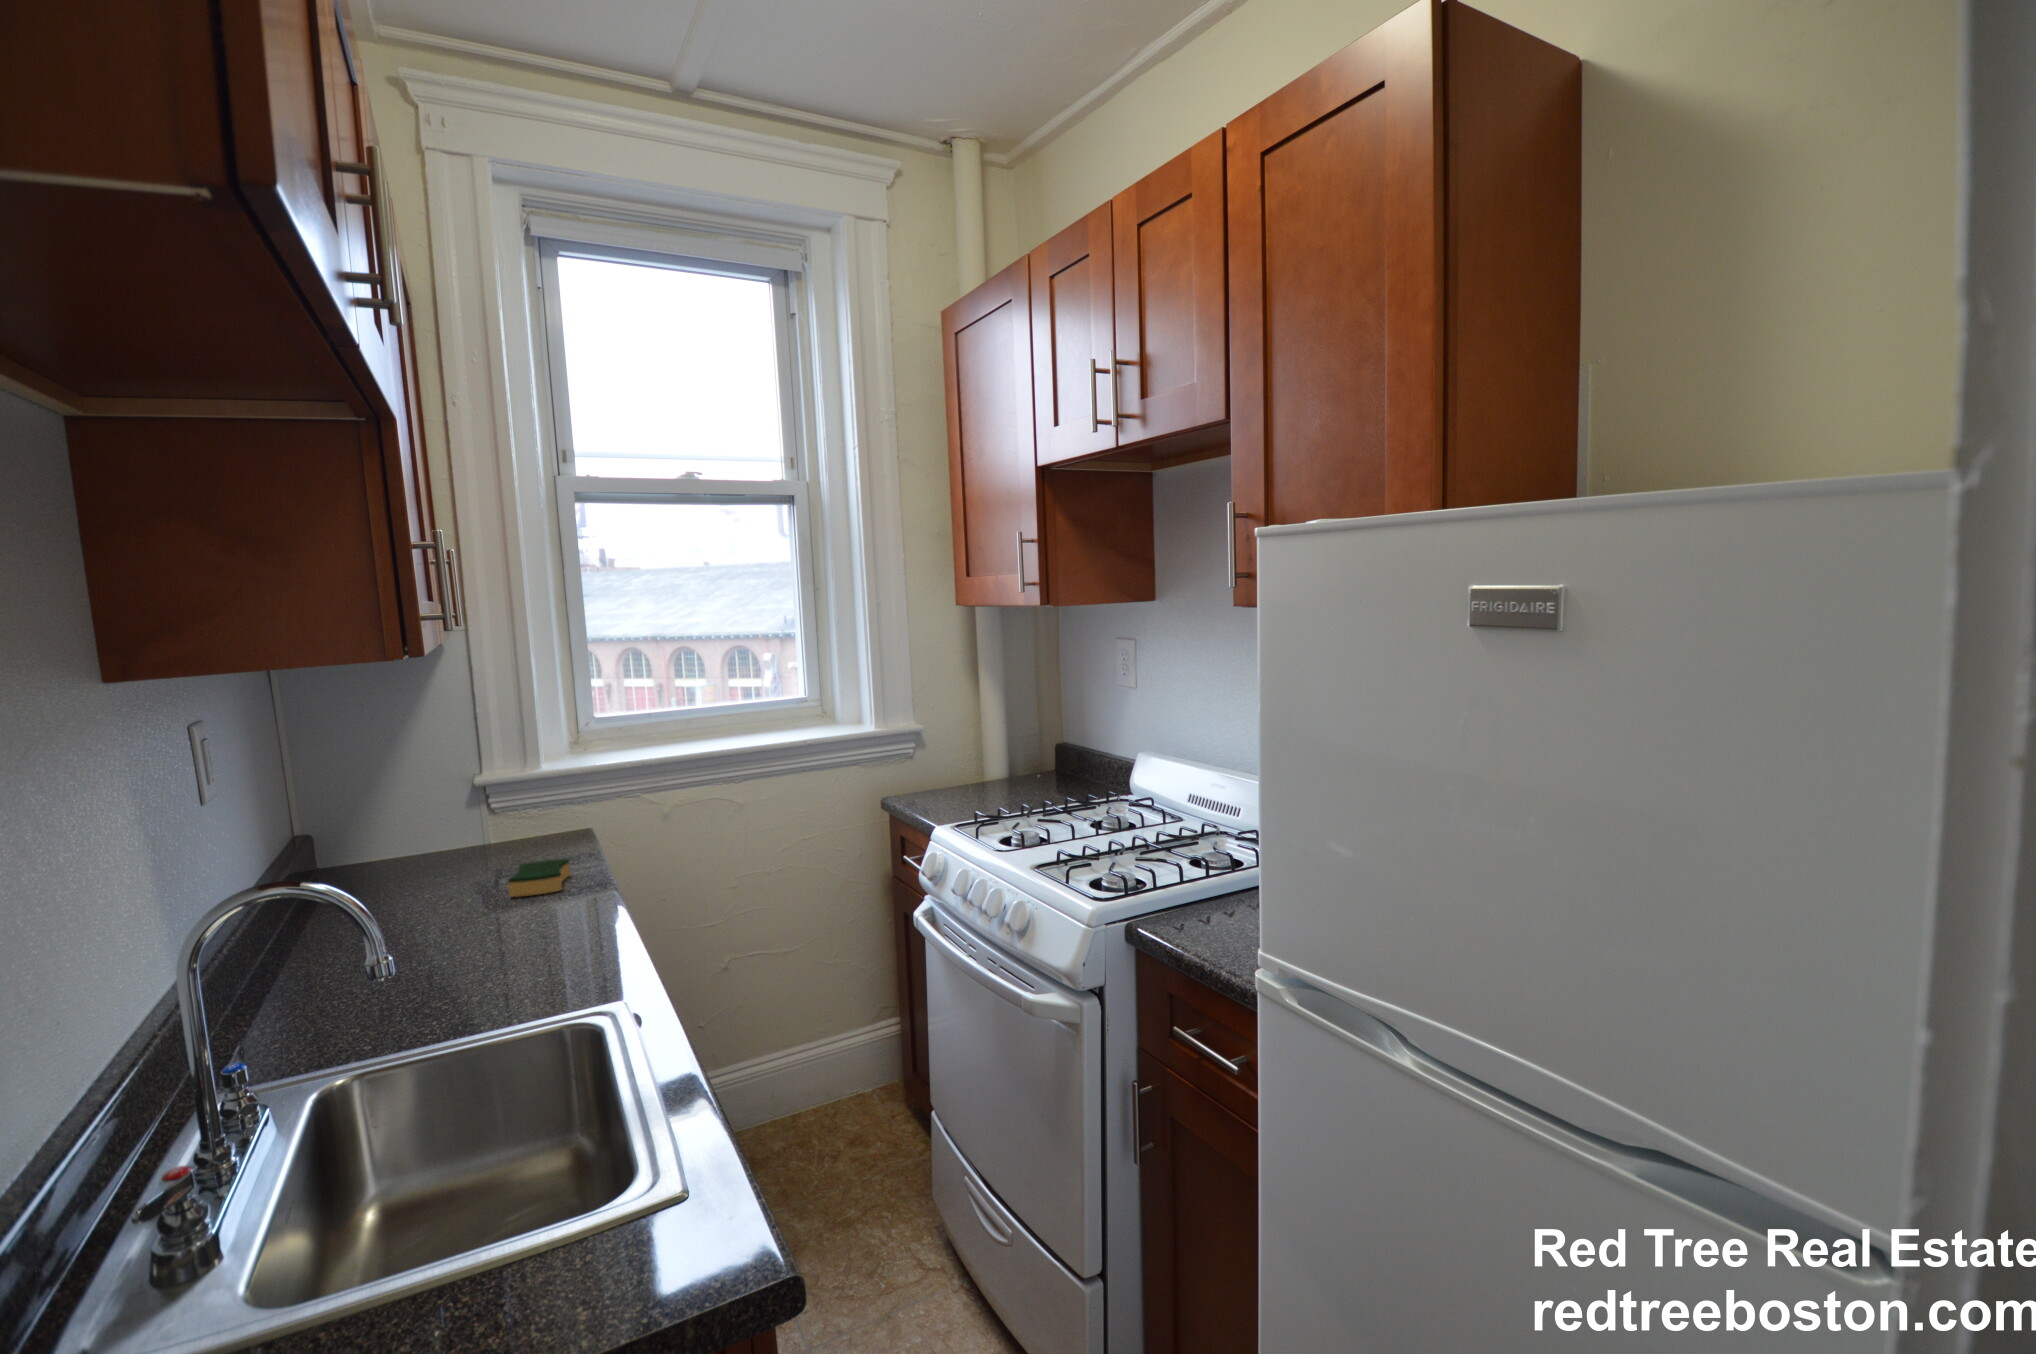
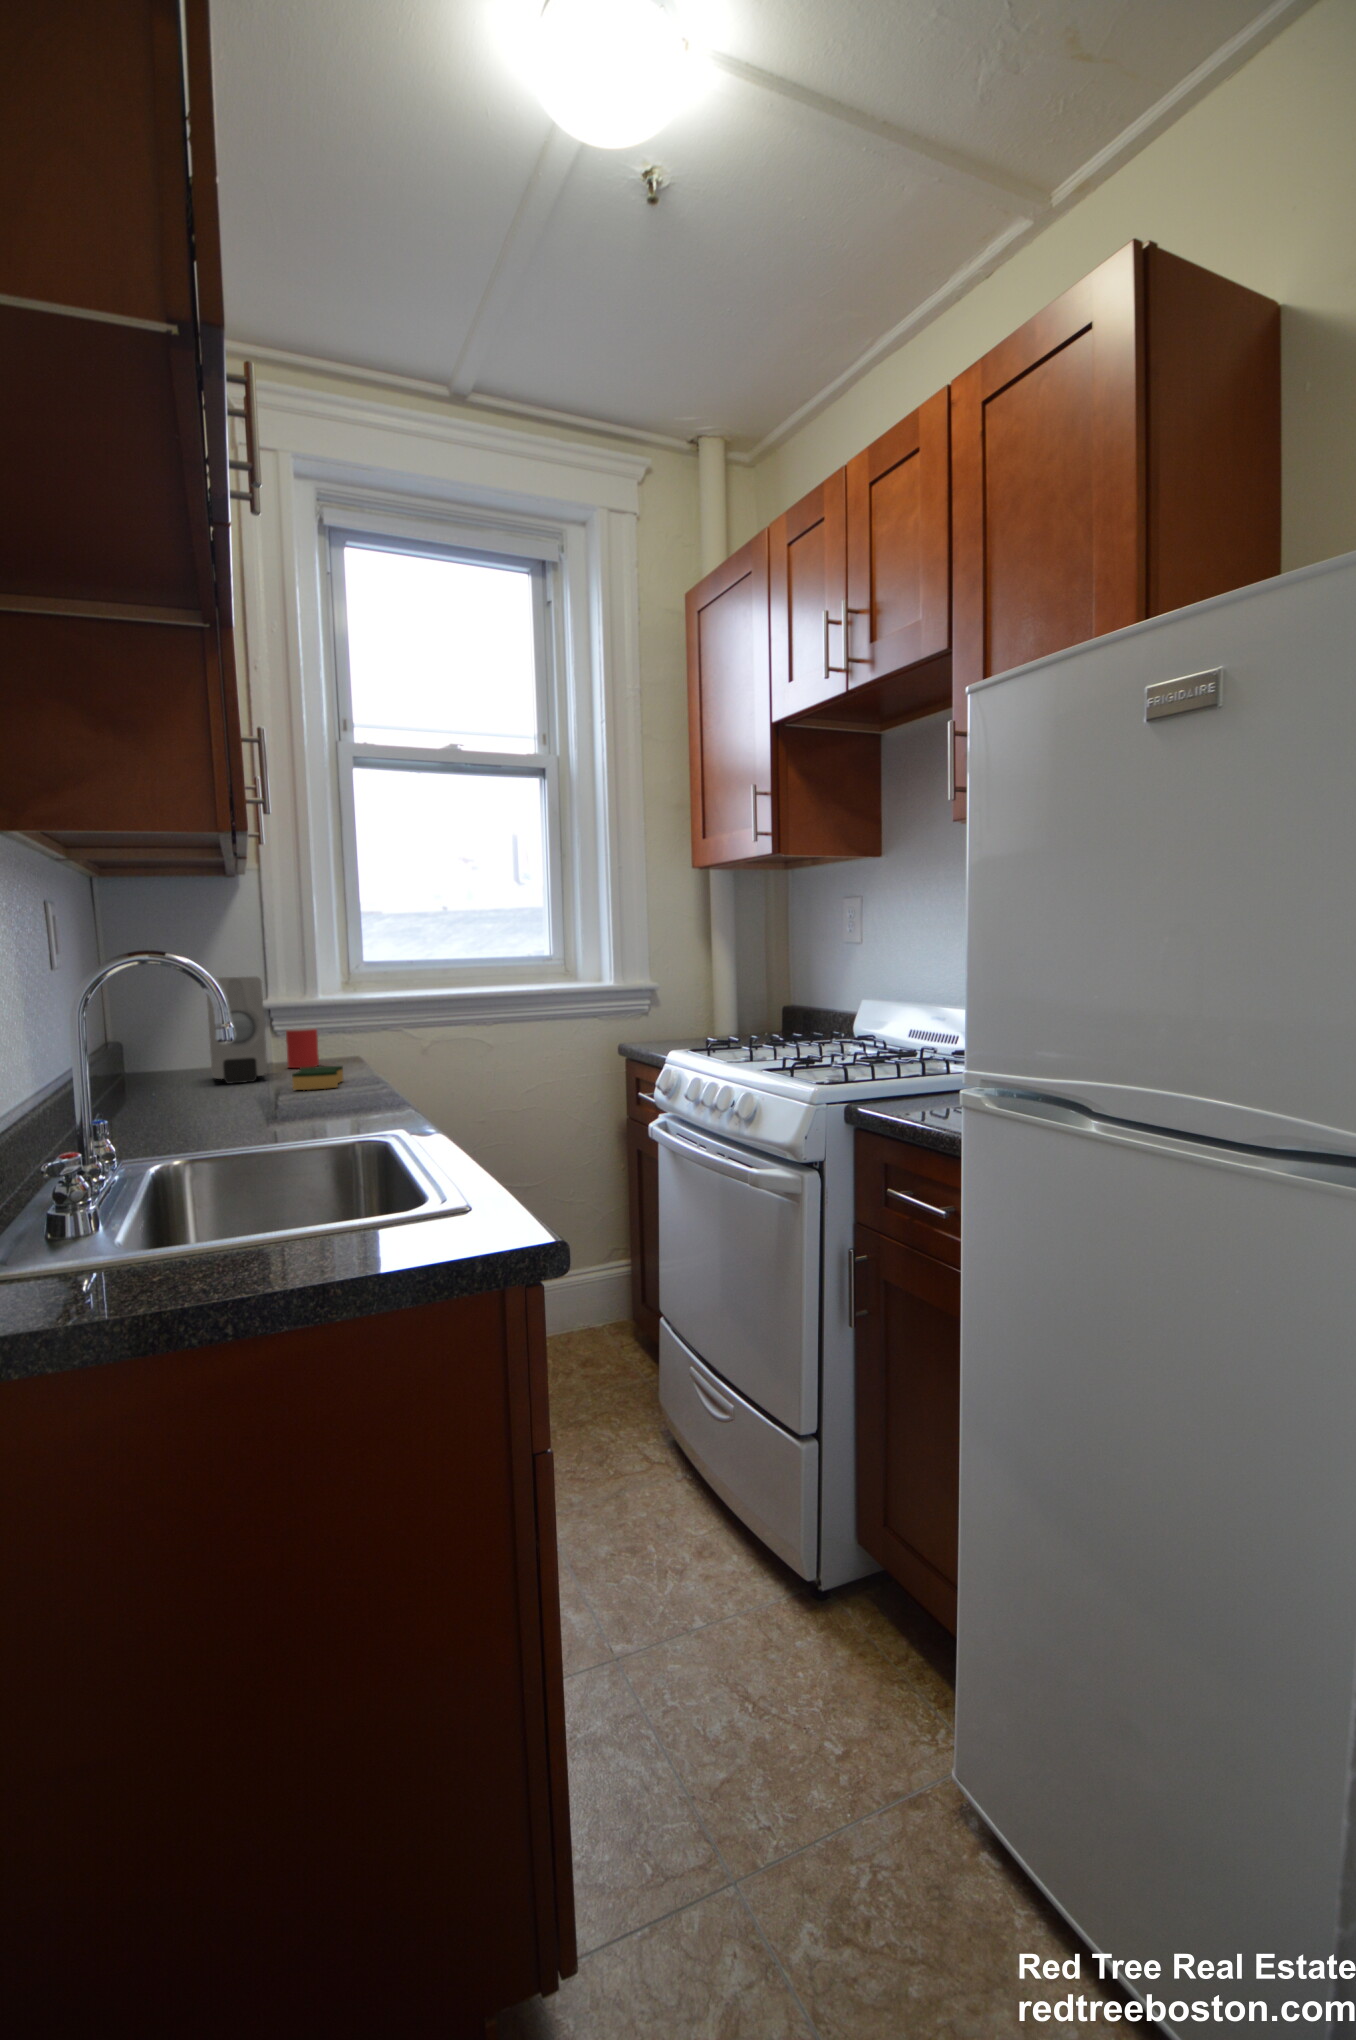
soap dispenser: none [408,756,482,882] -> present [207,977,267,1083]
mug: none [506,798,546,847] -> present [286,1028,319,1068]

